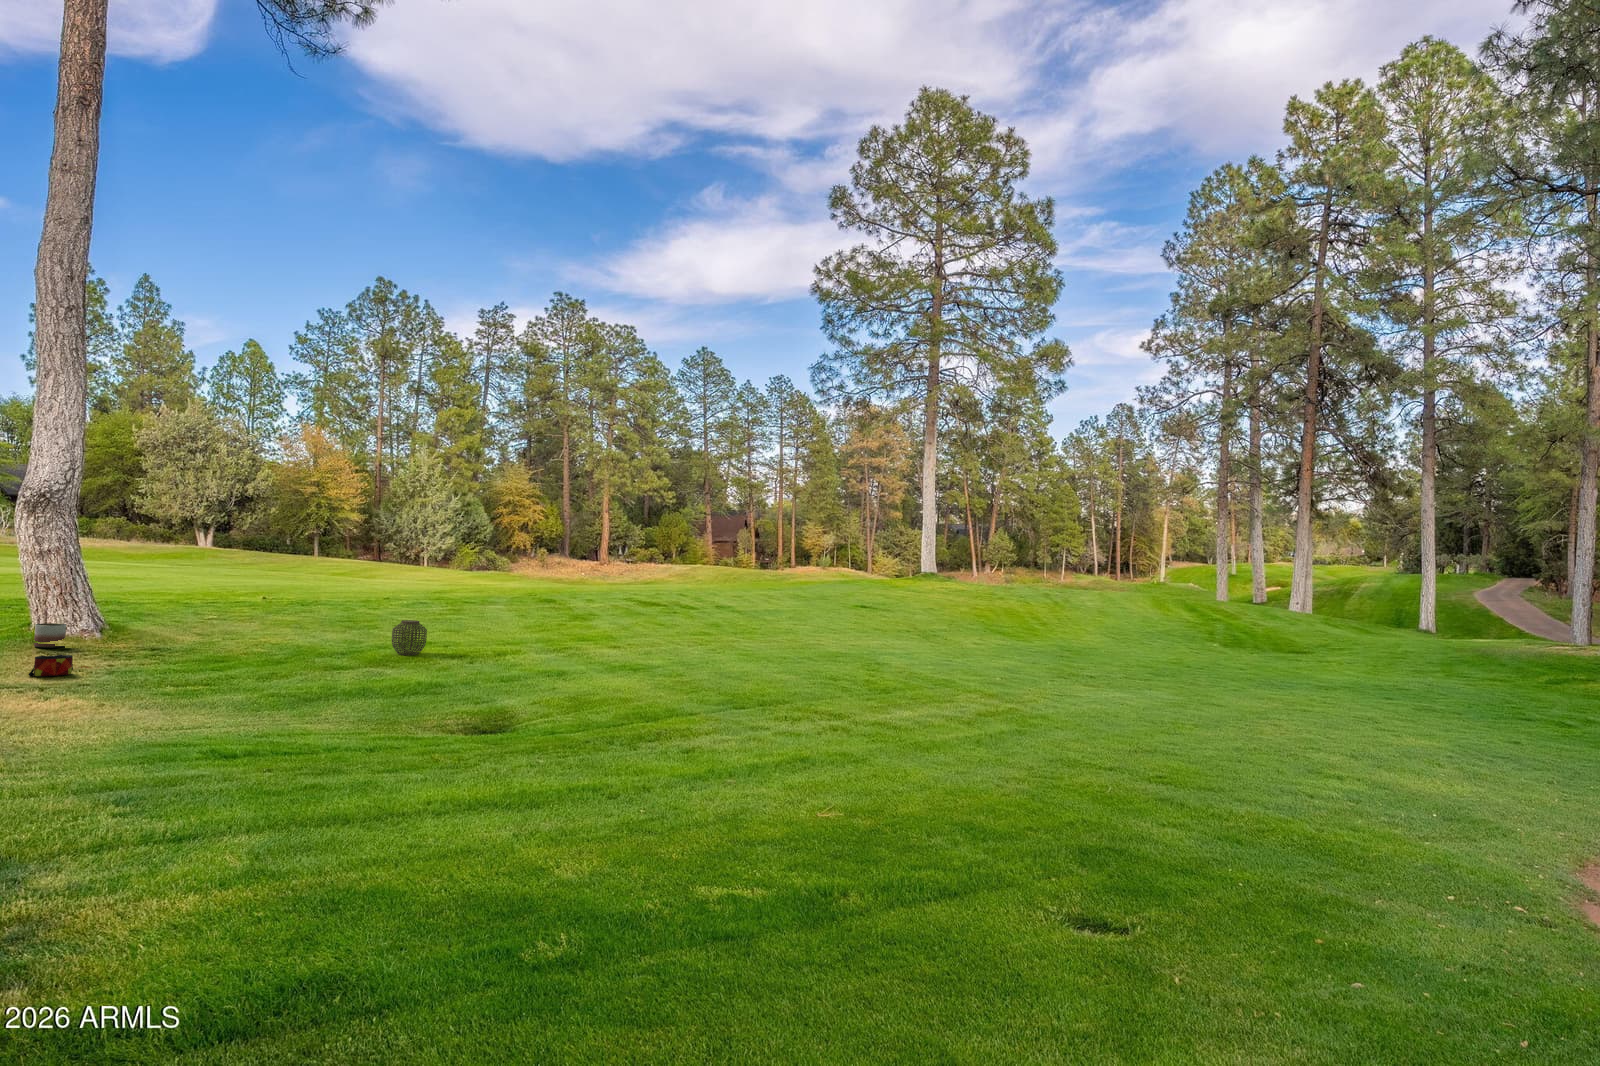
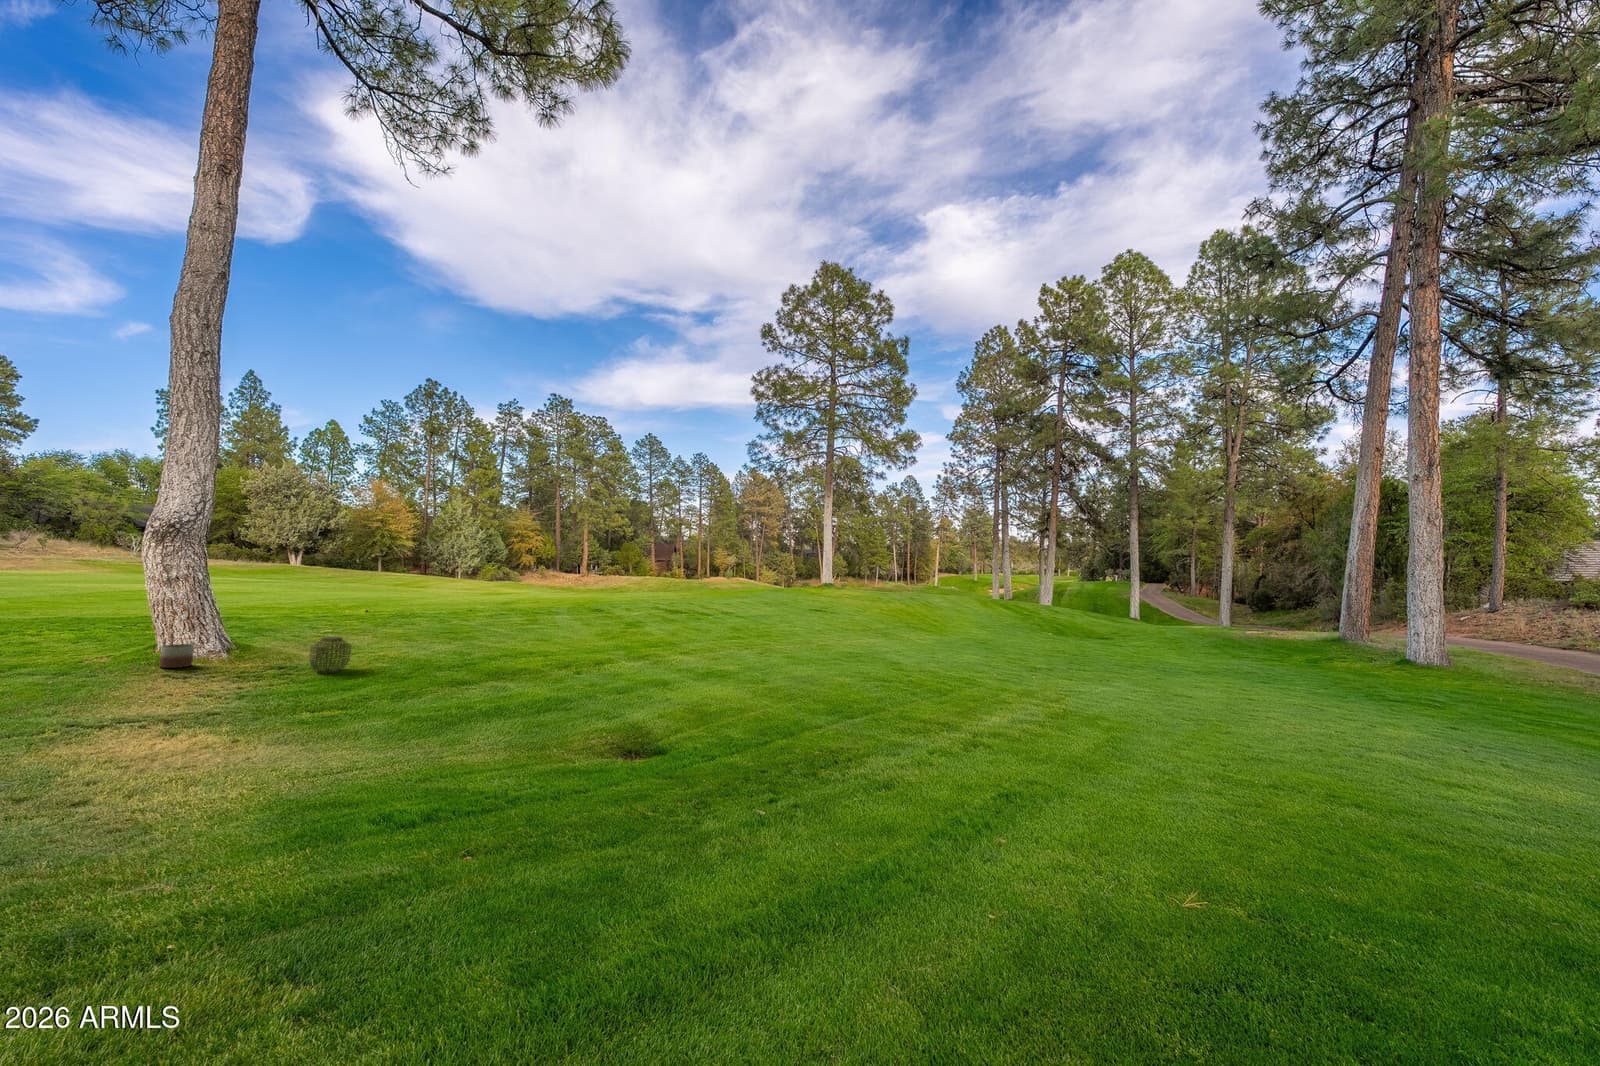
woven basket: present [392,620,427,655] -> present [310,637,351,673]
bag: present [29,655,73,677] -> none [157,677,206,701]

